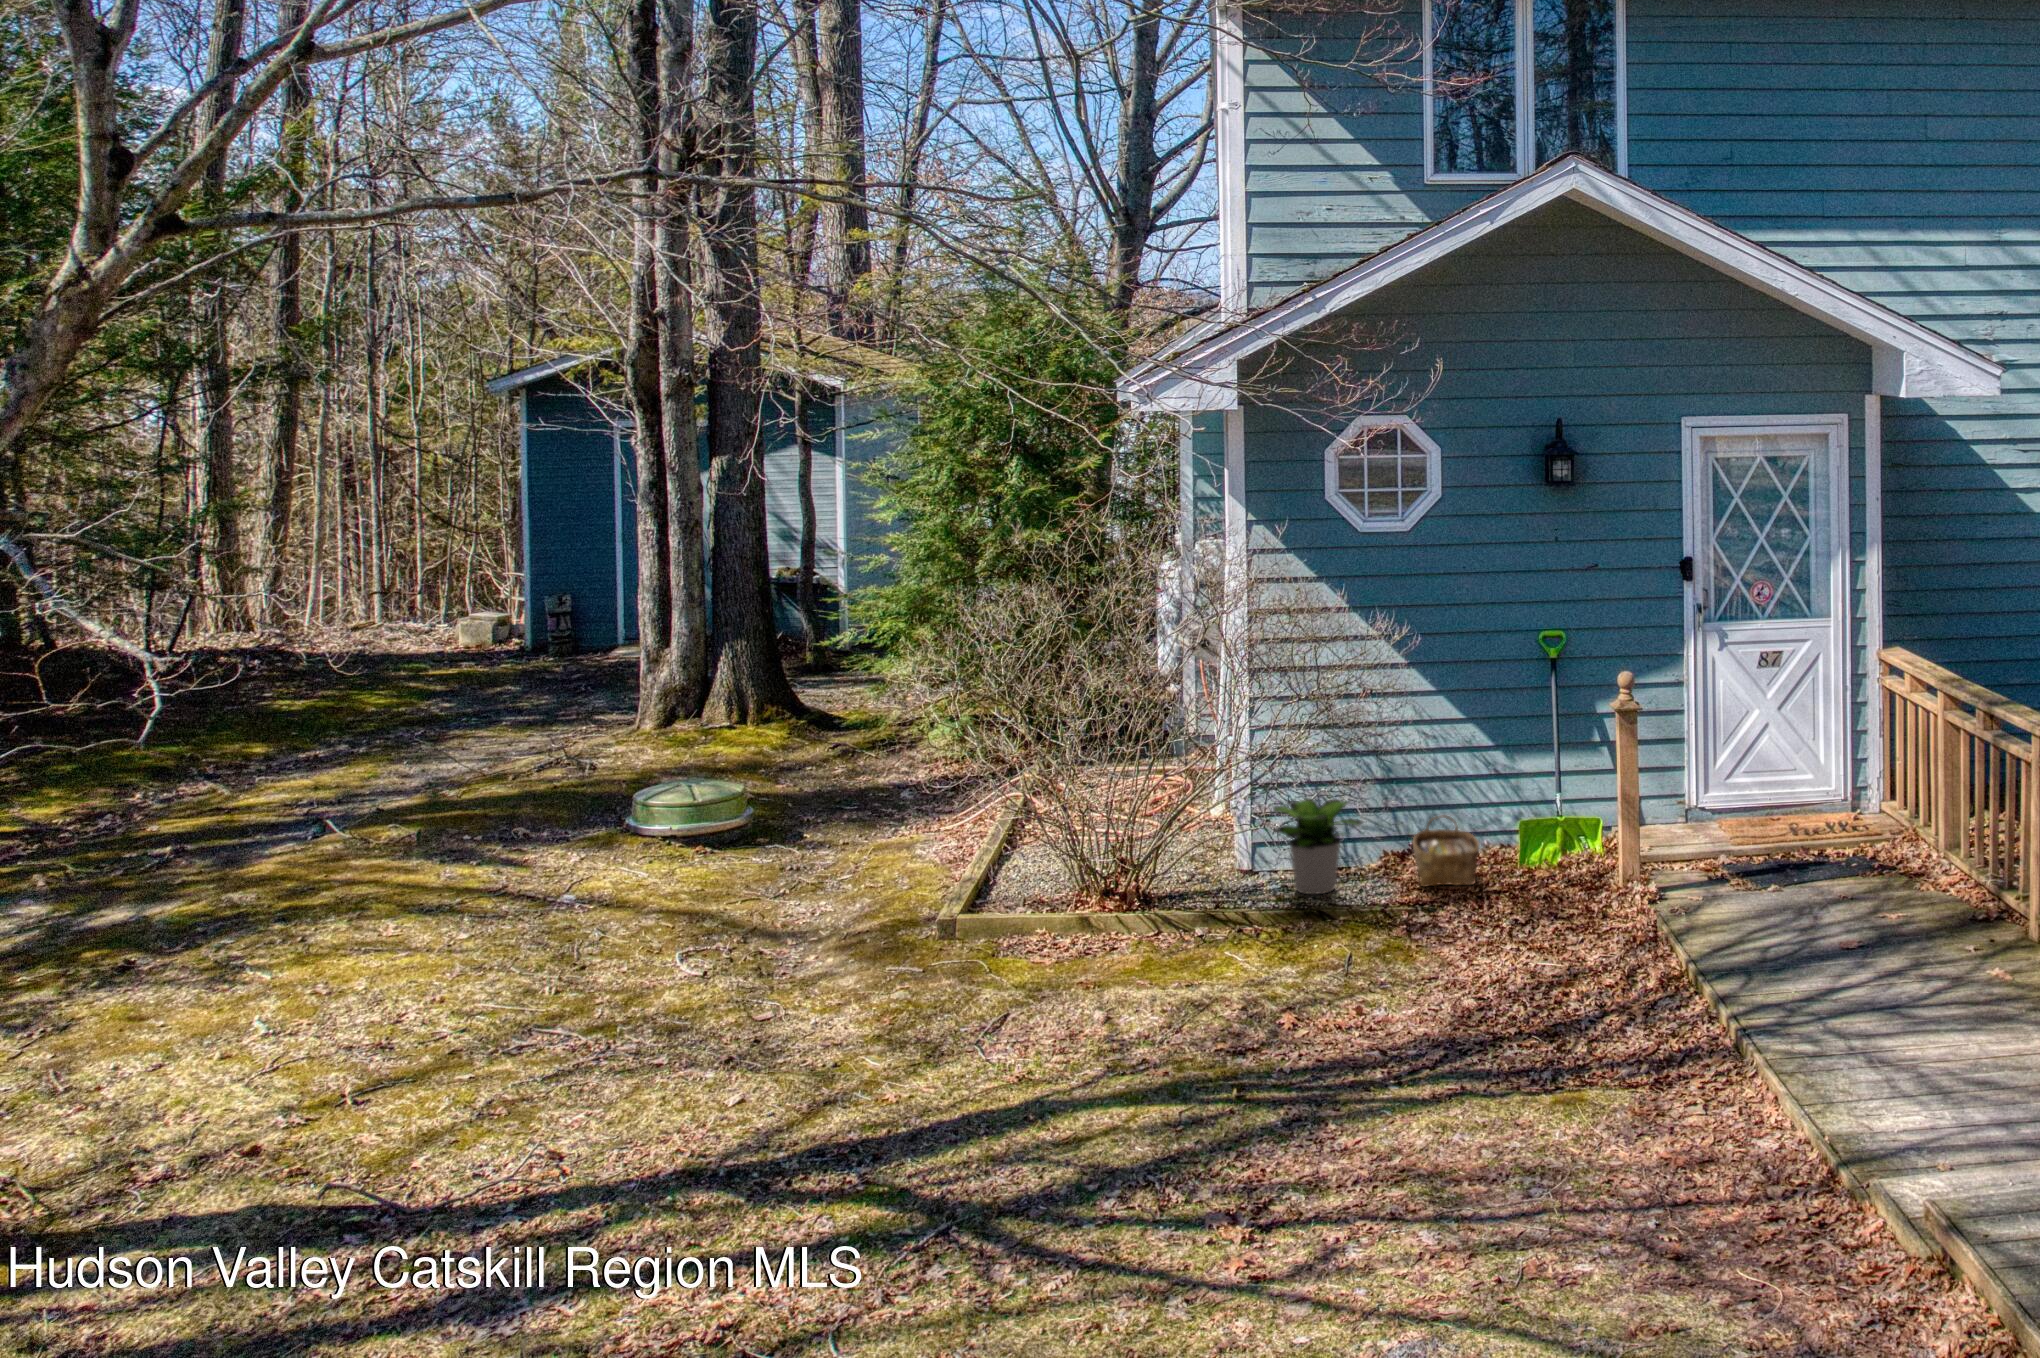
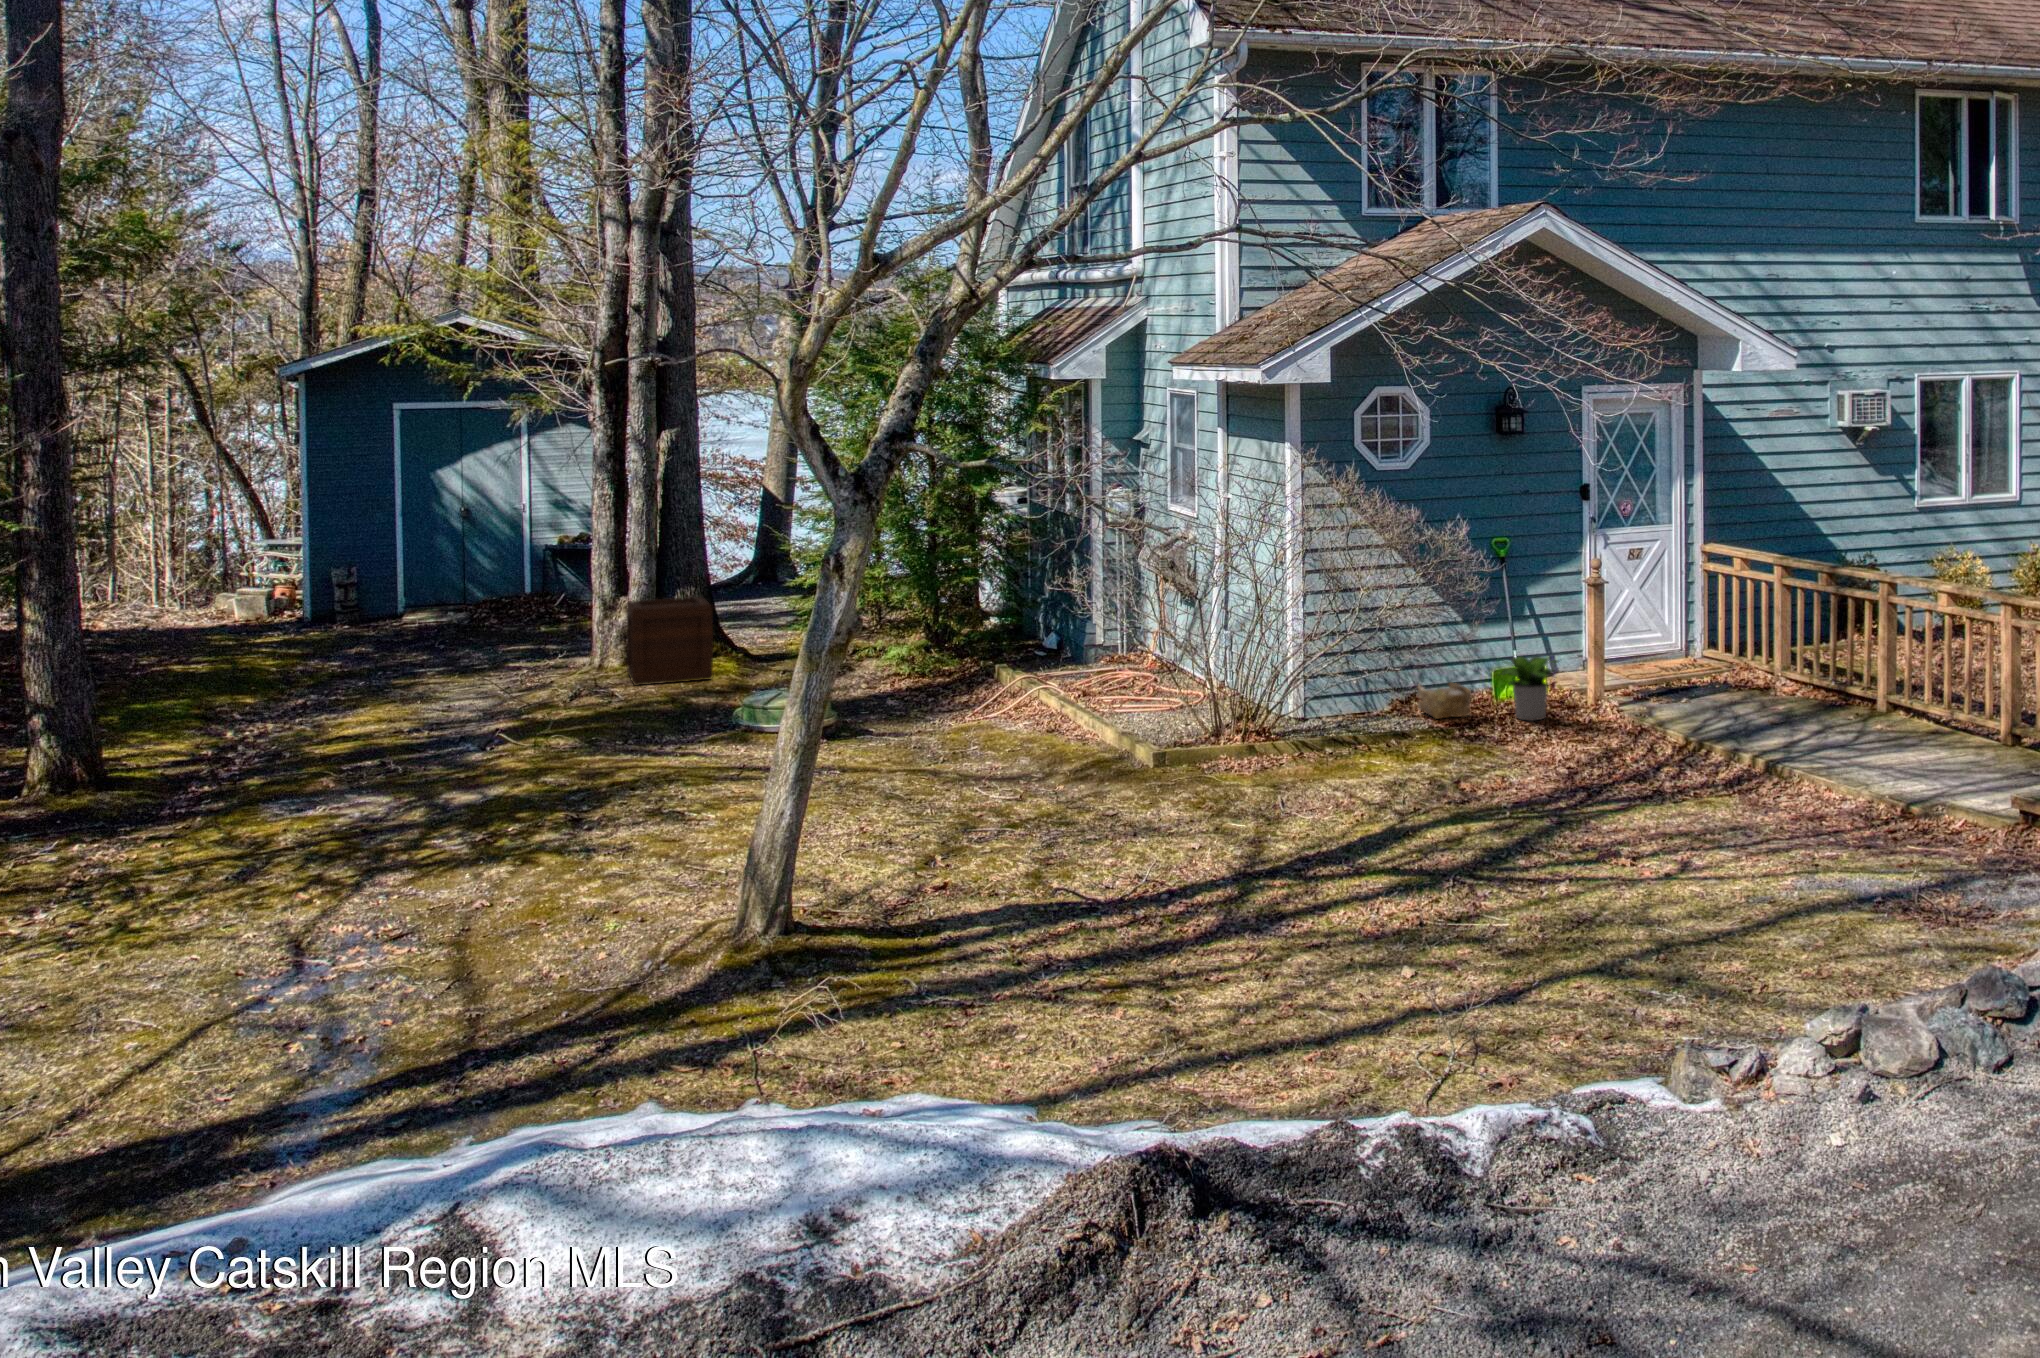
wooden crate: none [641,650,758,753] -> present [627,597,713,685]
potted plant: present [1273,798,1363,895] -> present [1502,656,1559,721]

